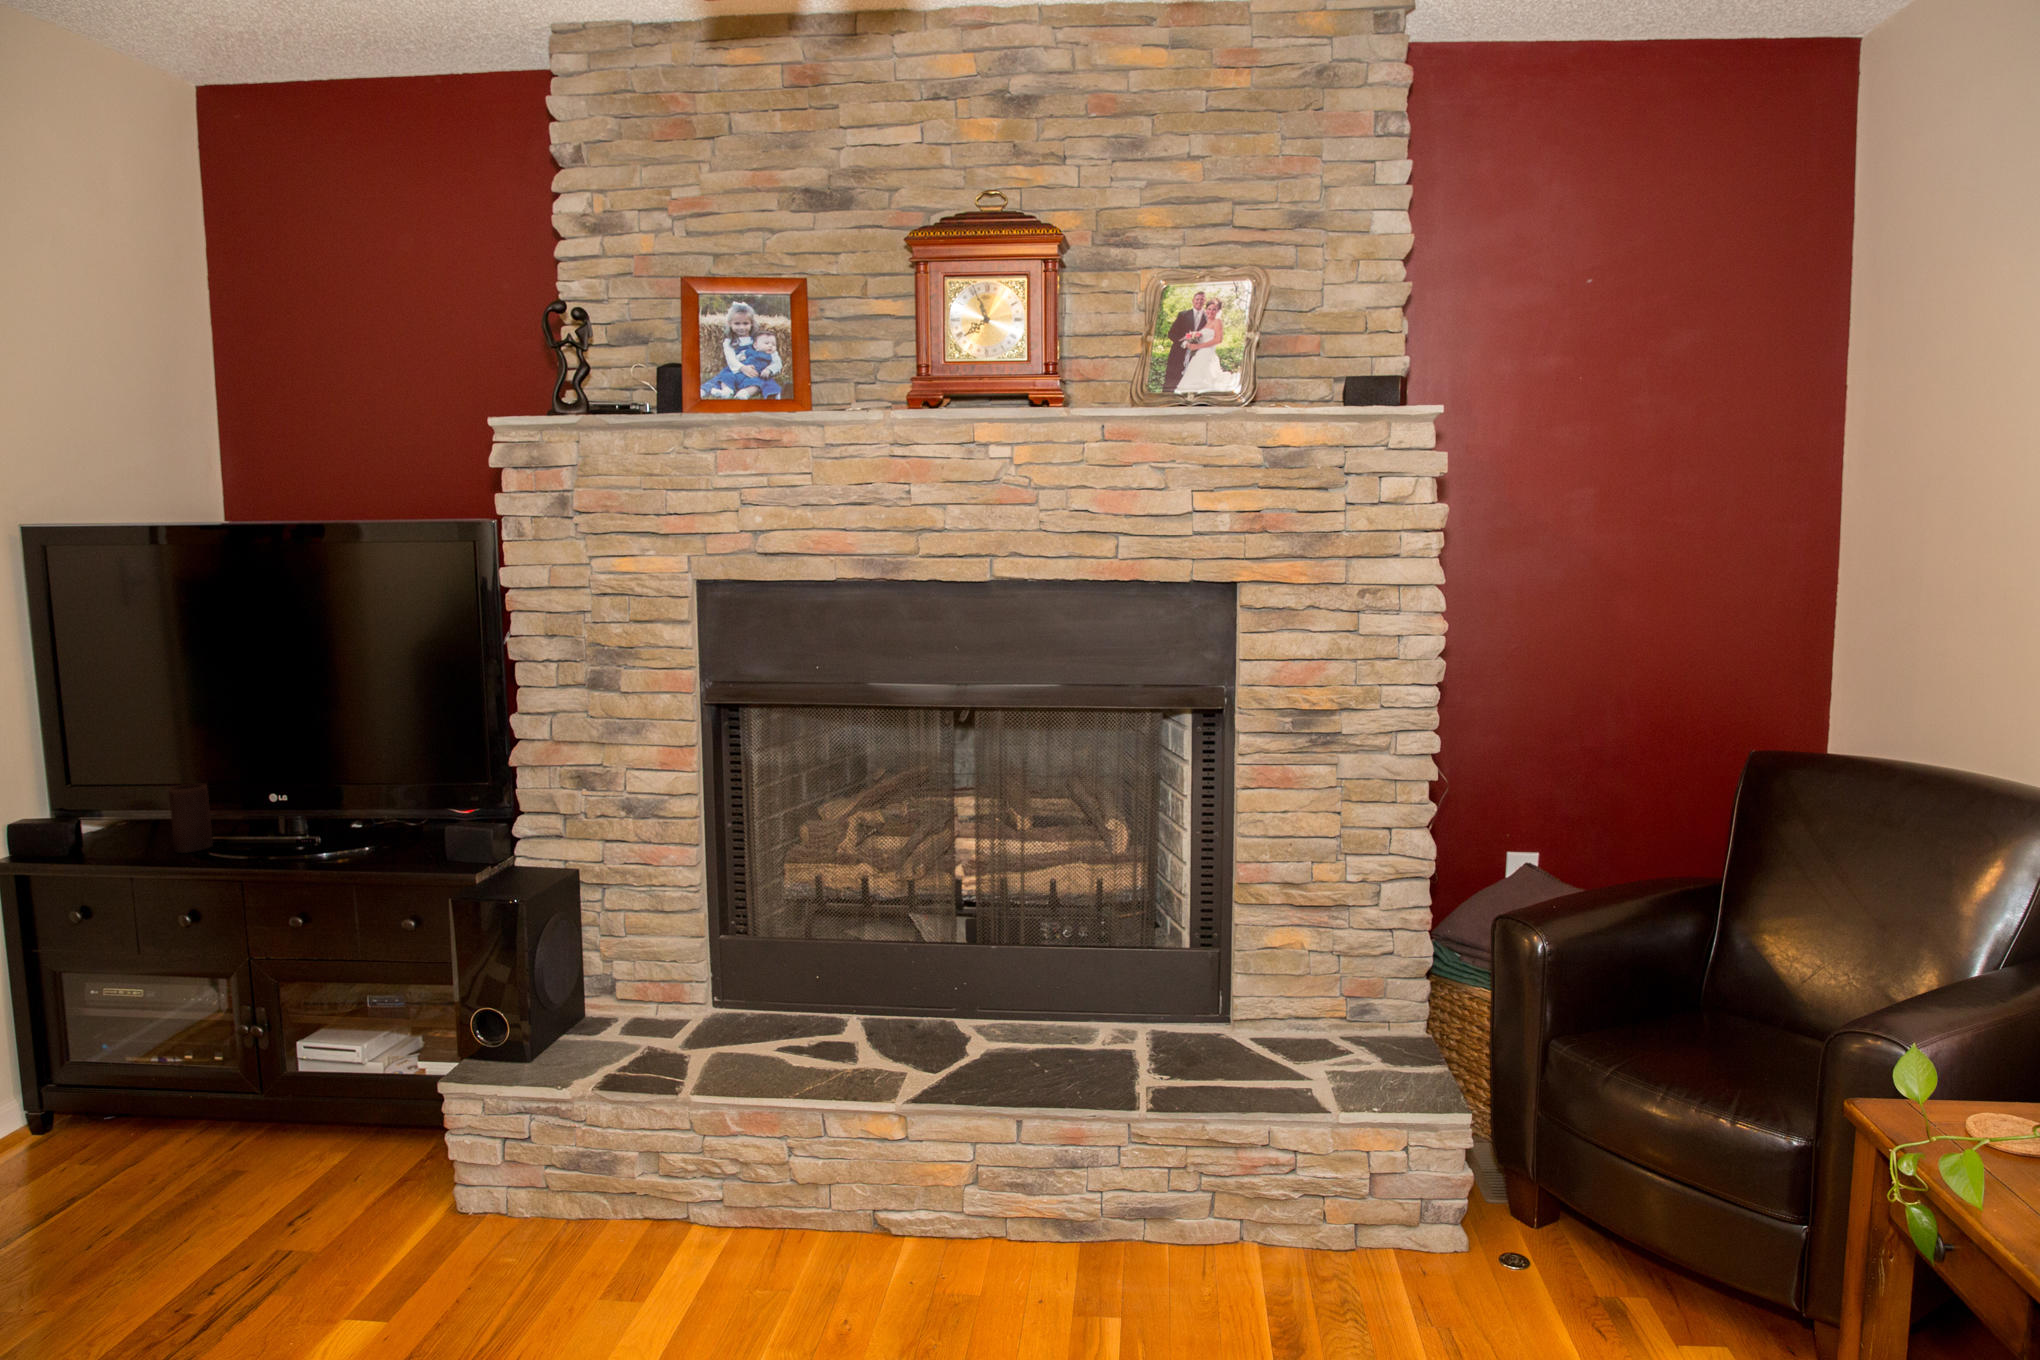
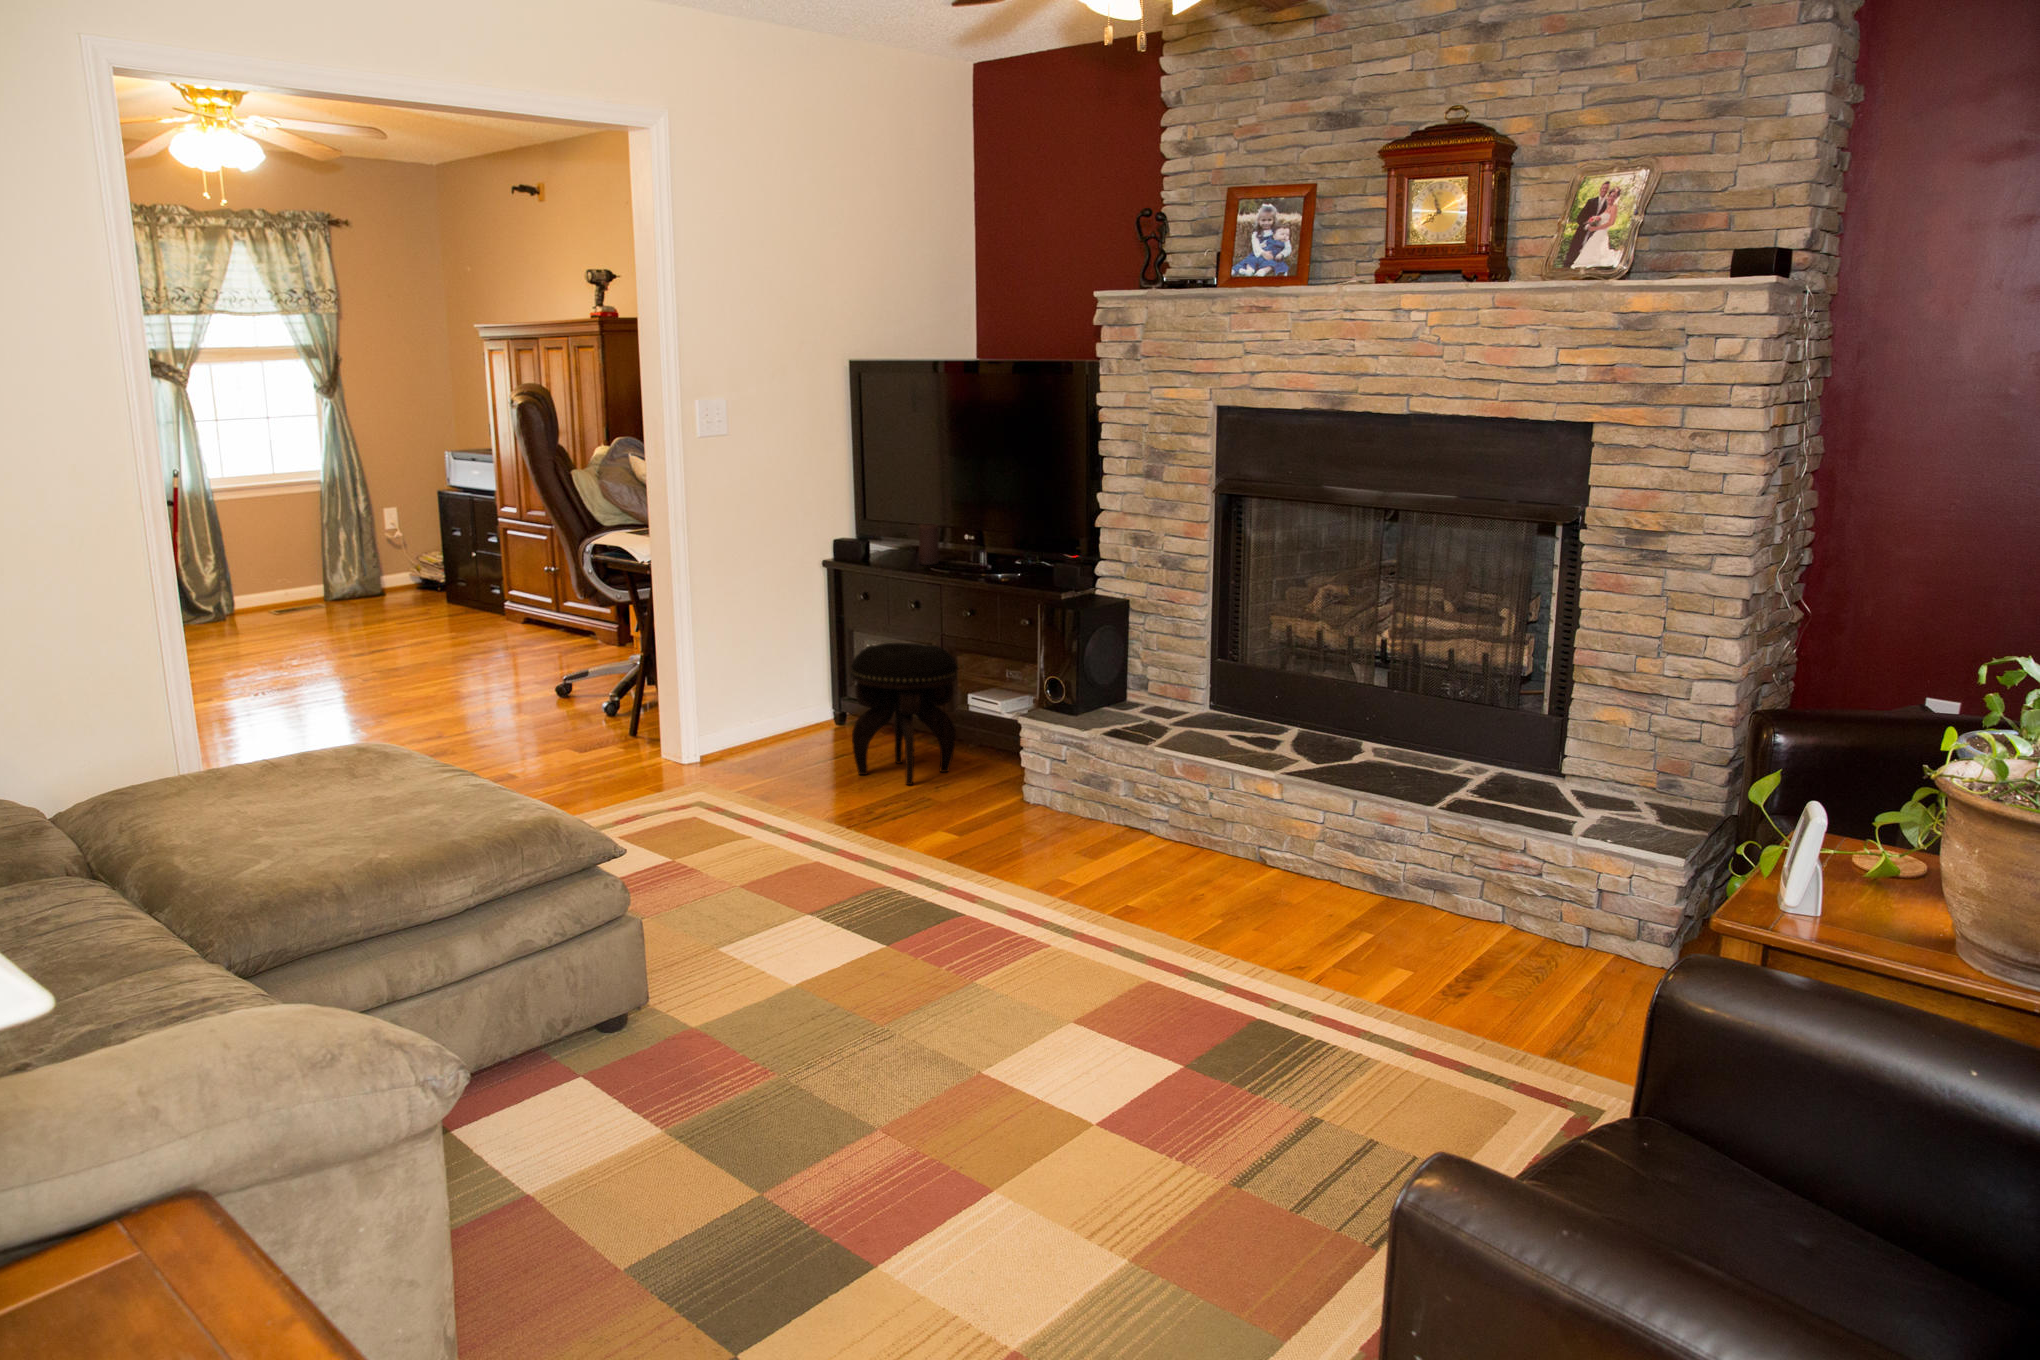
footstool: none [68,999,297,1273] -> present [851,643,958,785]

